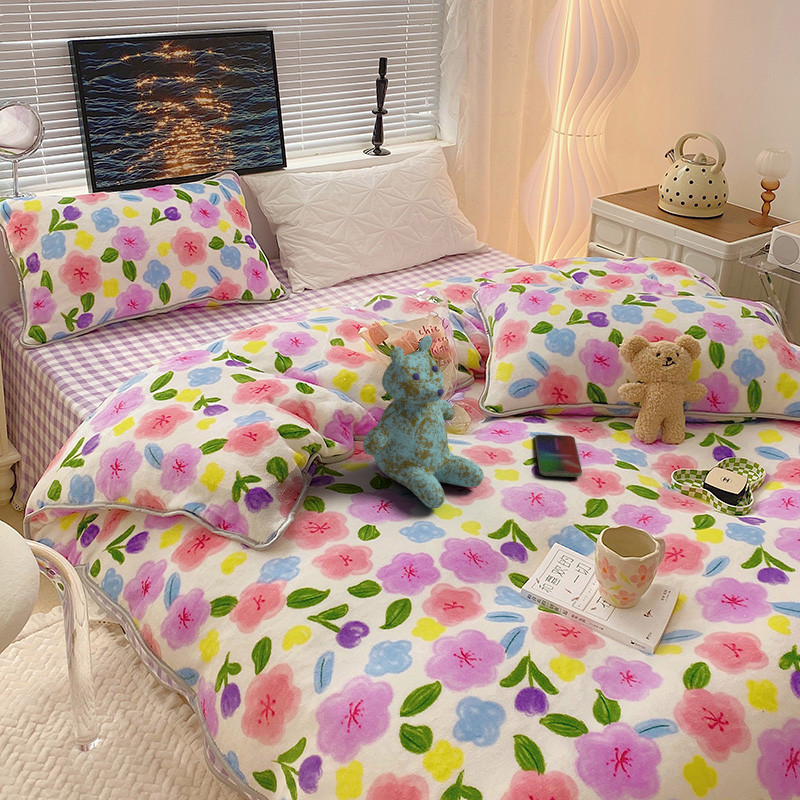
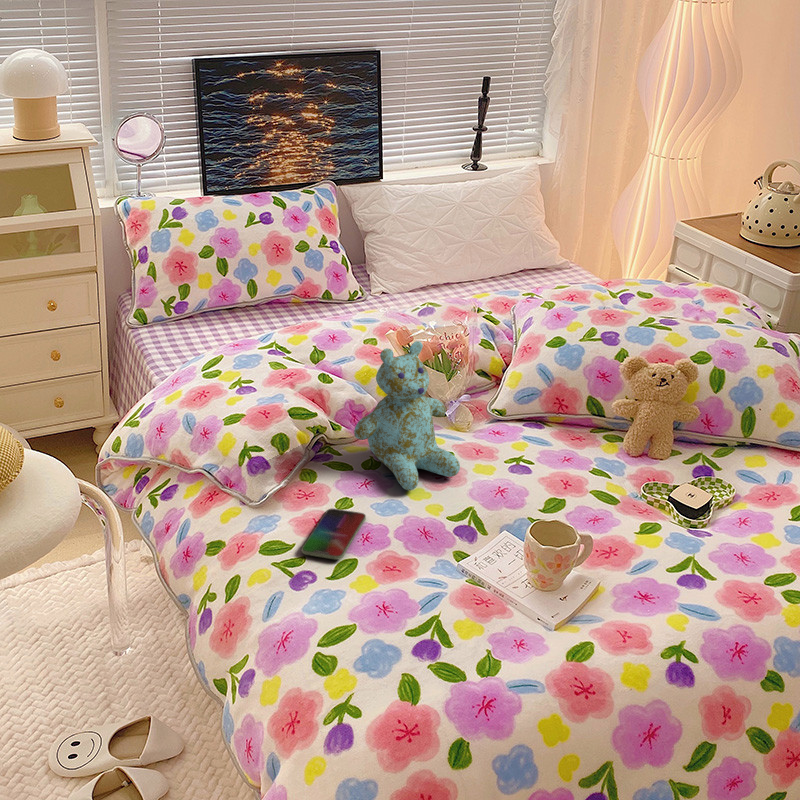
smartphone: present [535,434,582,477] -> present [302,509,366,560]

